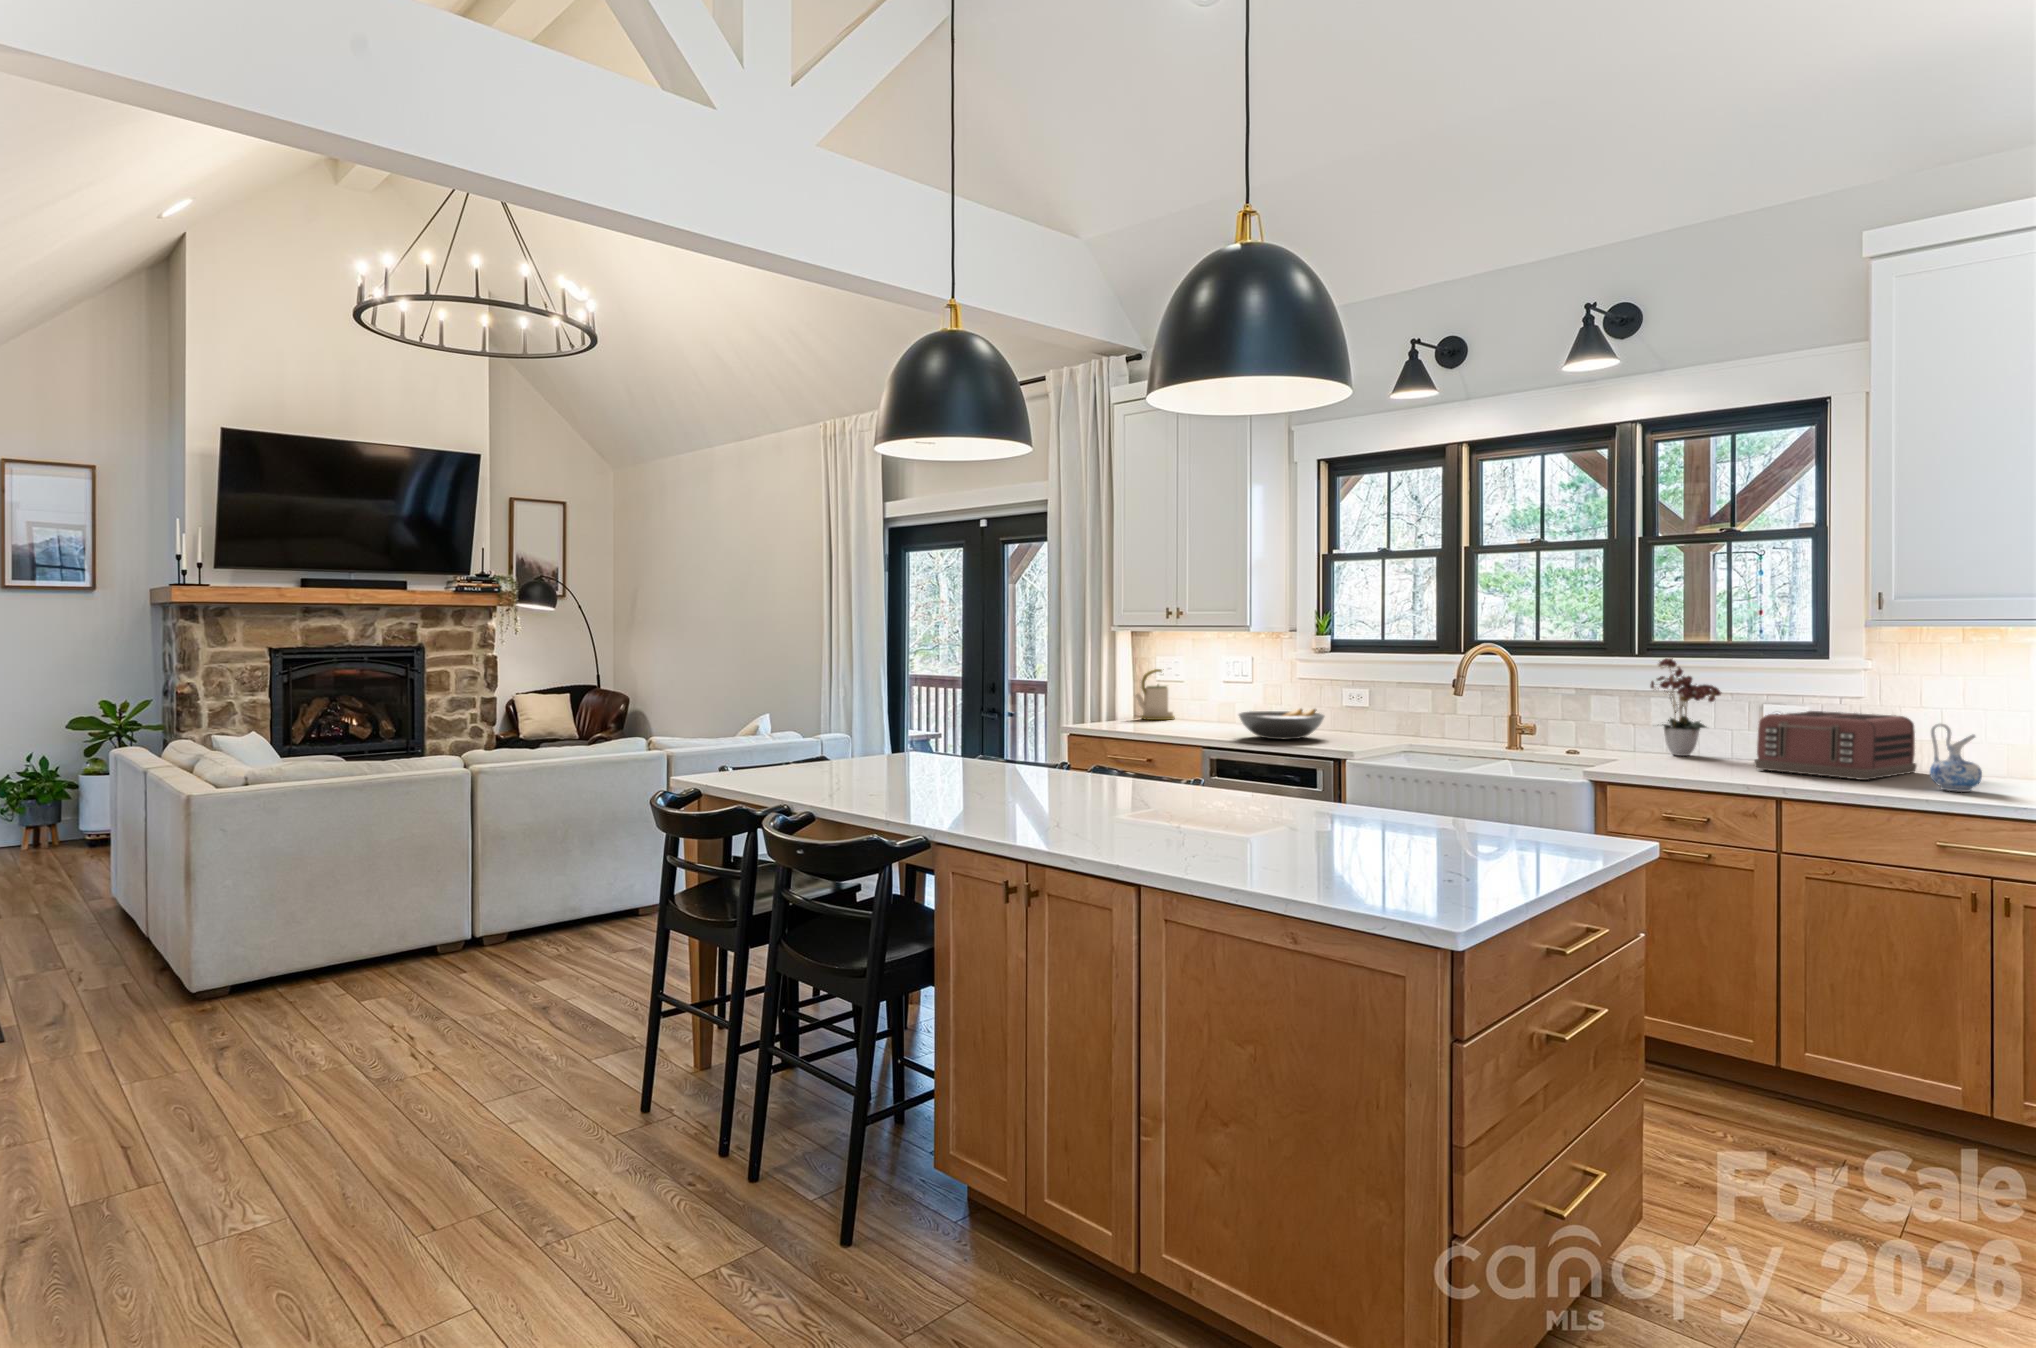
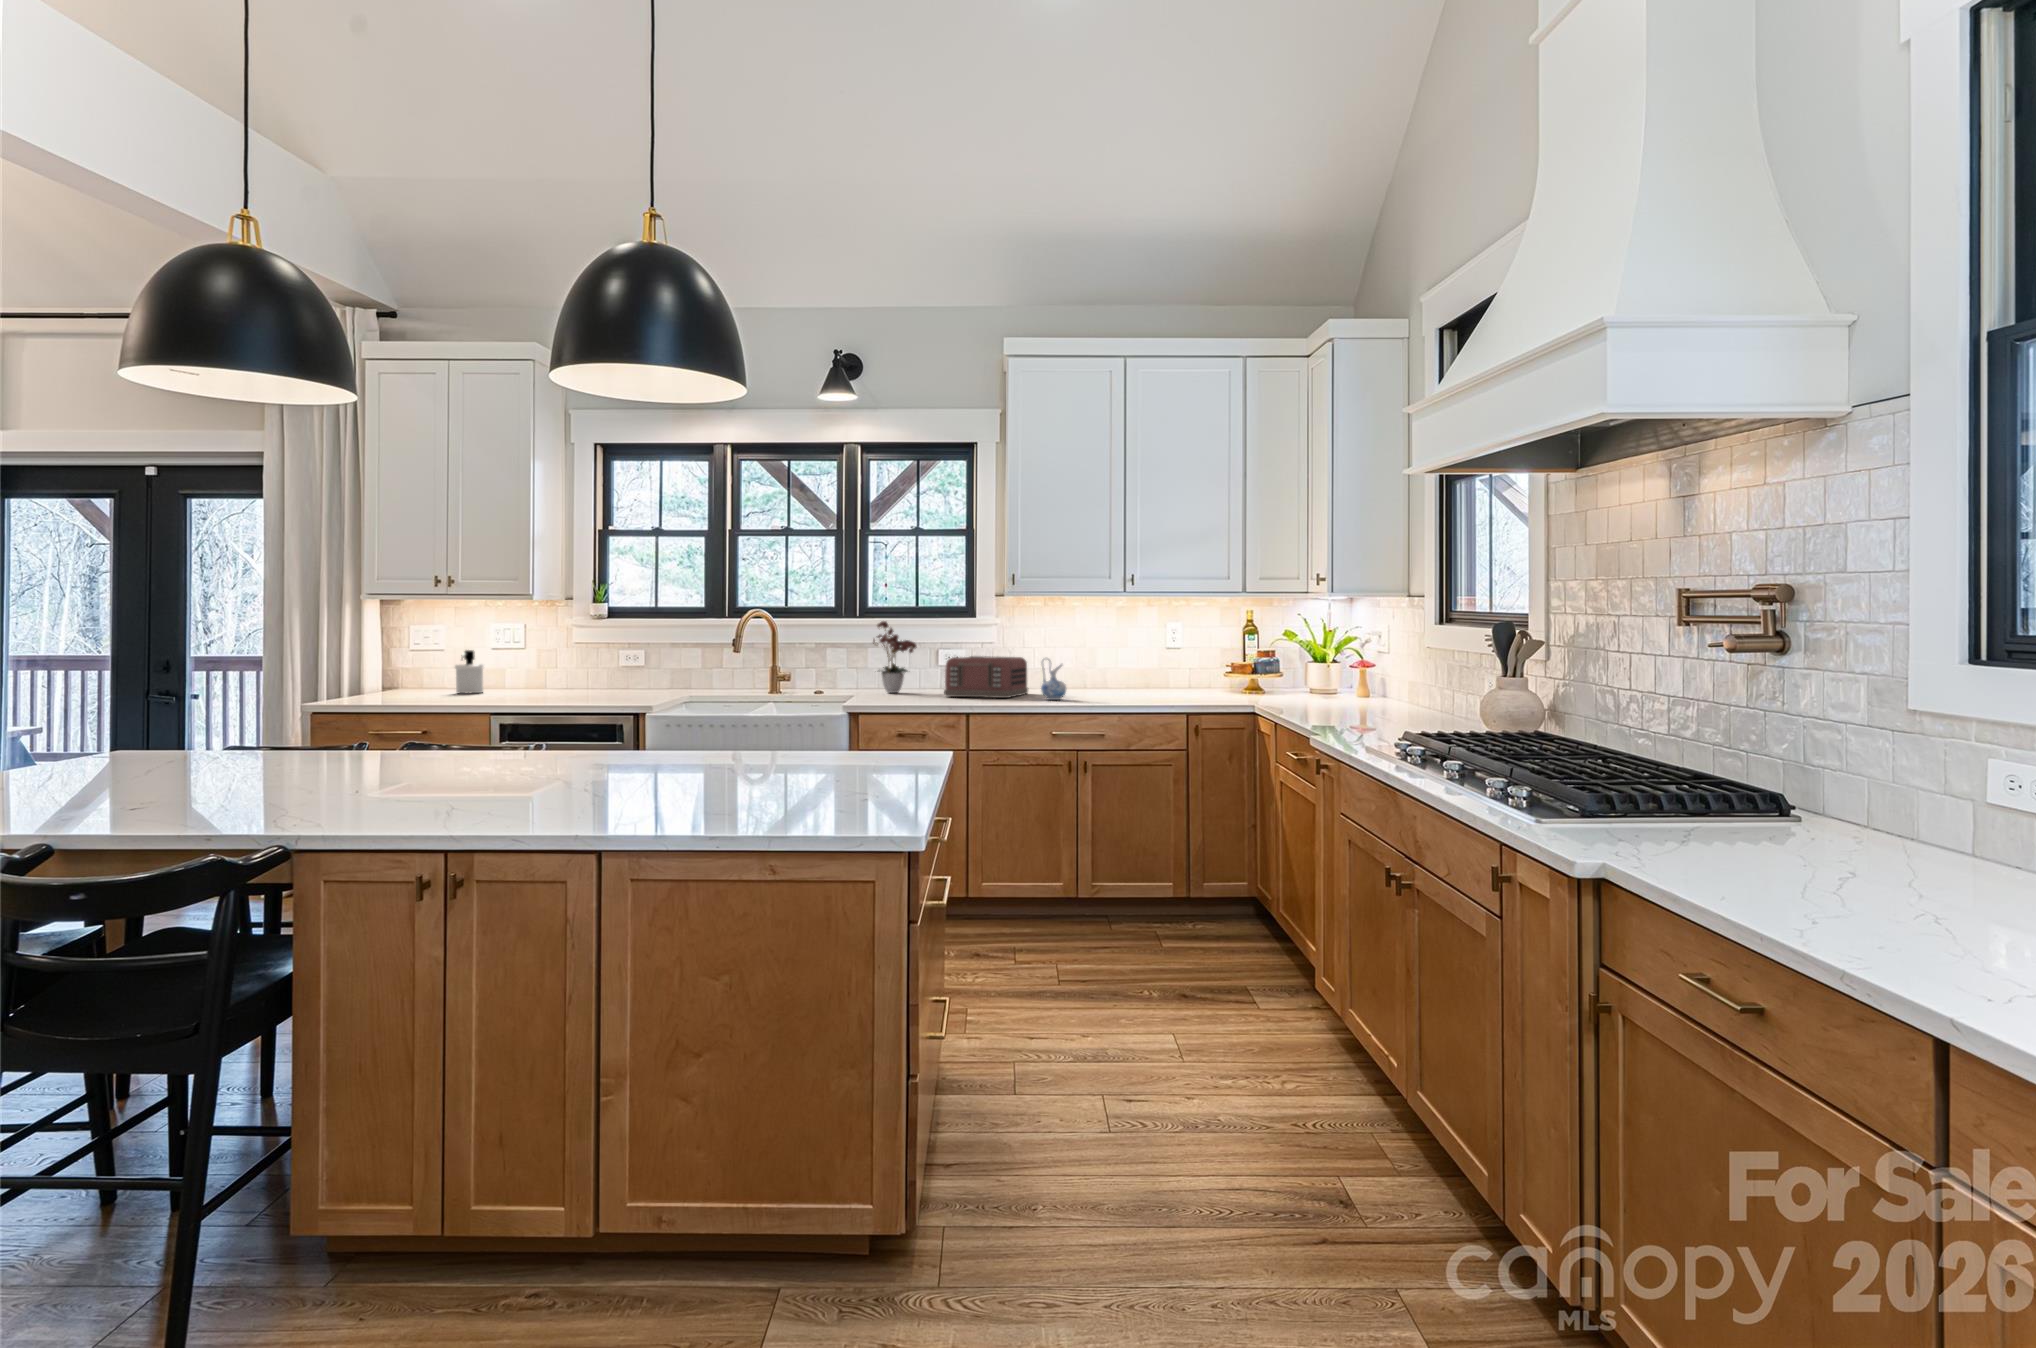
kettle: present [1136,669,1175,720] -> none [387,639,435,692]
soap dispenser: none [1187,682,1213,725] -> present [455,650,484,693]
fruit bowl: present [1239,709,1324,739] -> none [527,669,614,698]

